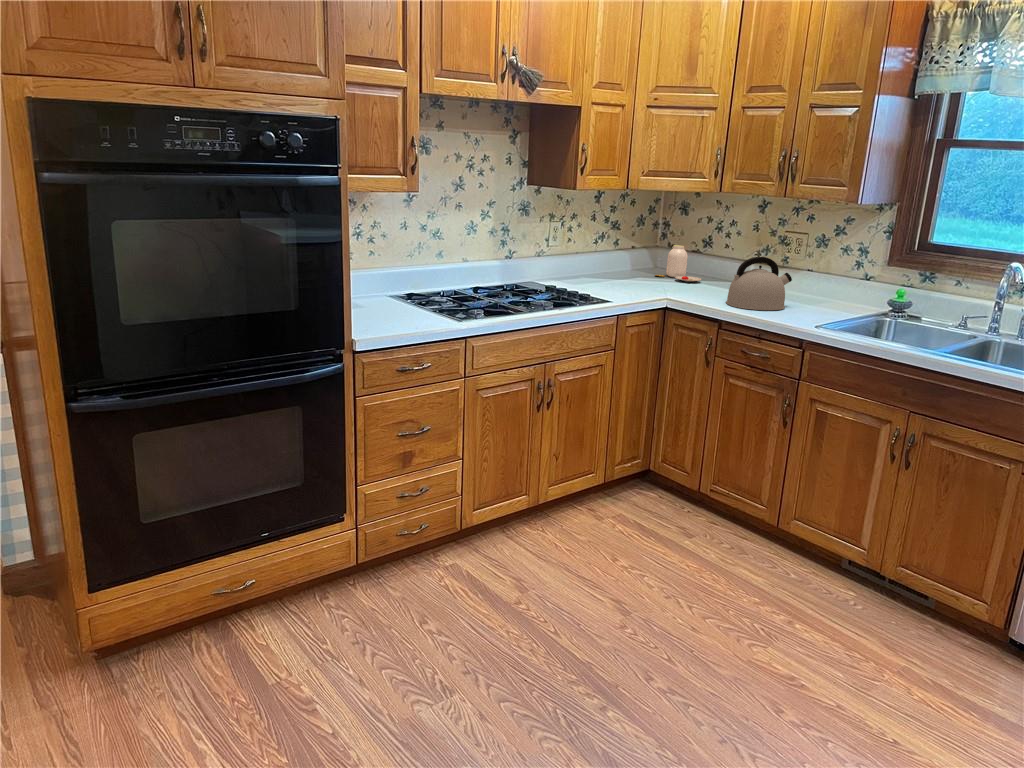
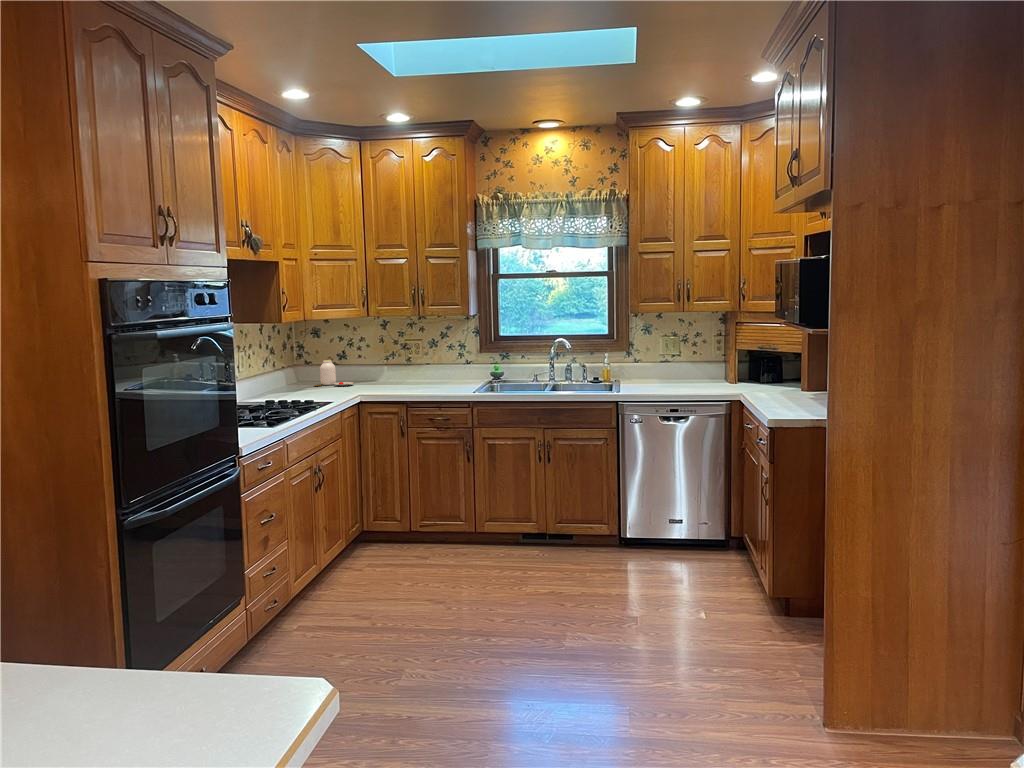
kettle: present [726,257,792,310] -> none [398,356,437,392]

